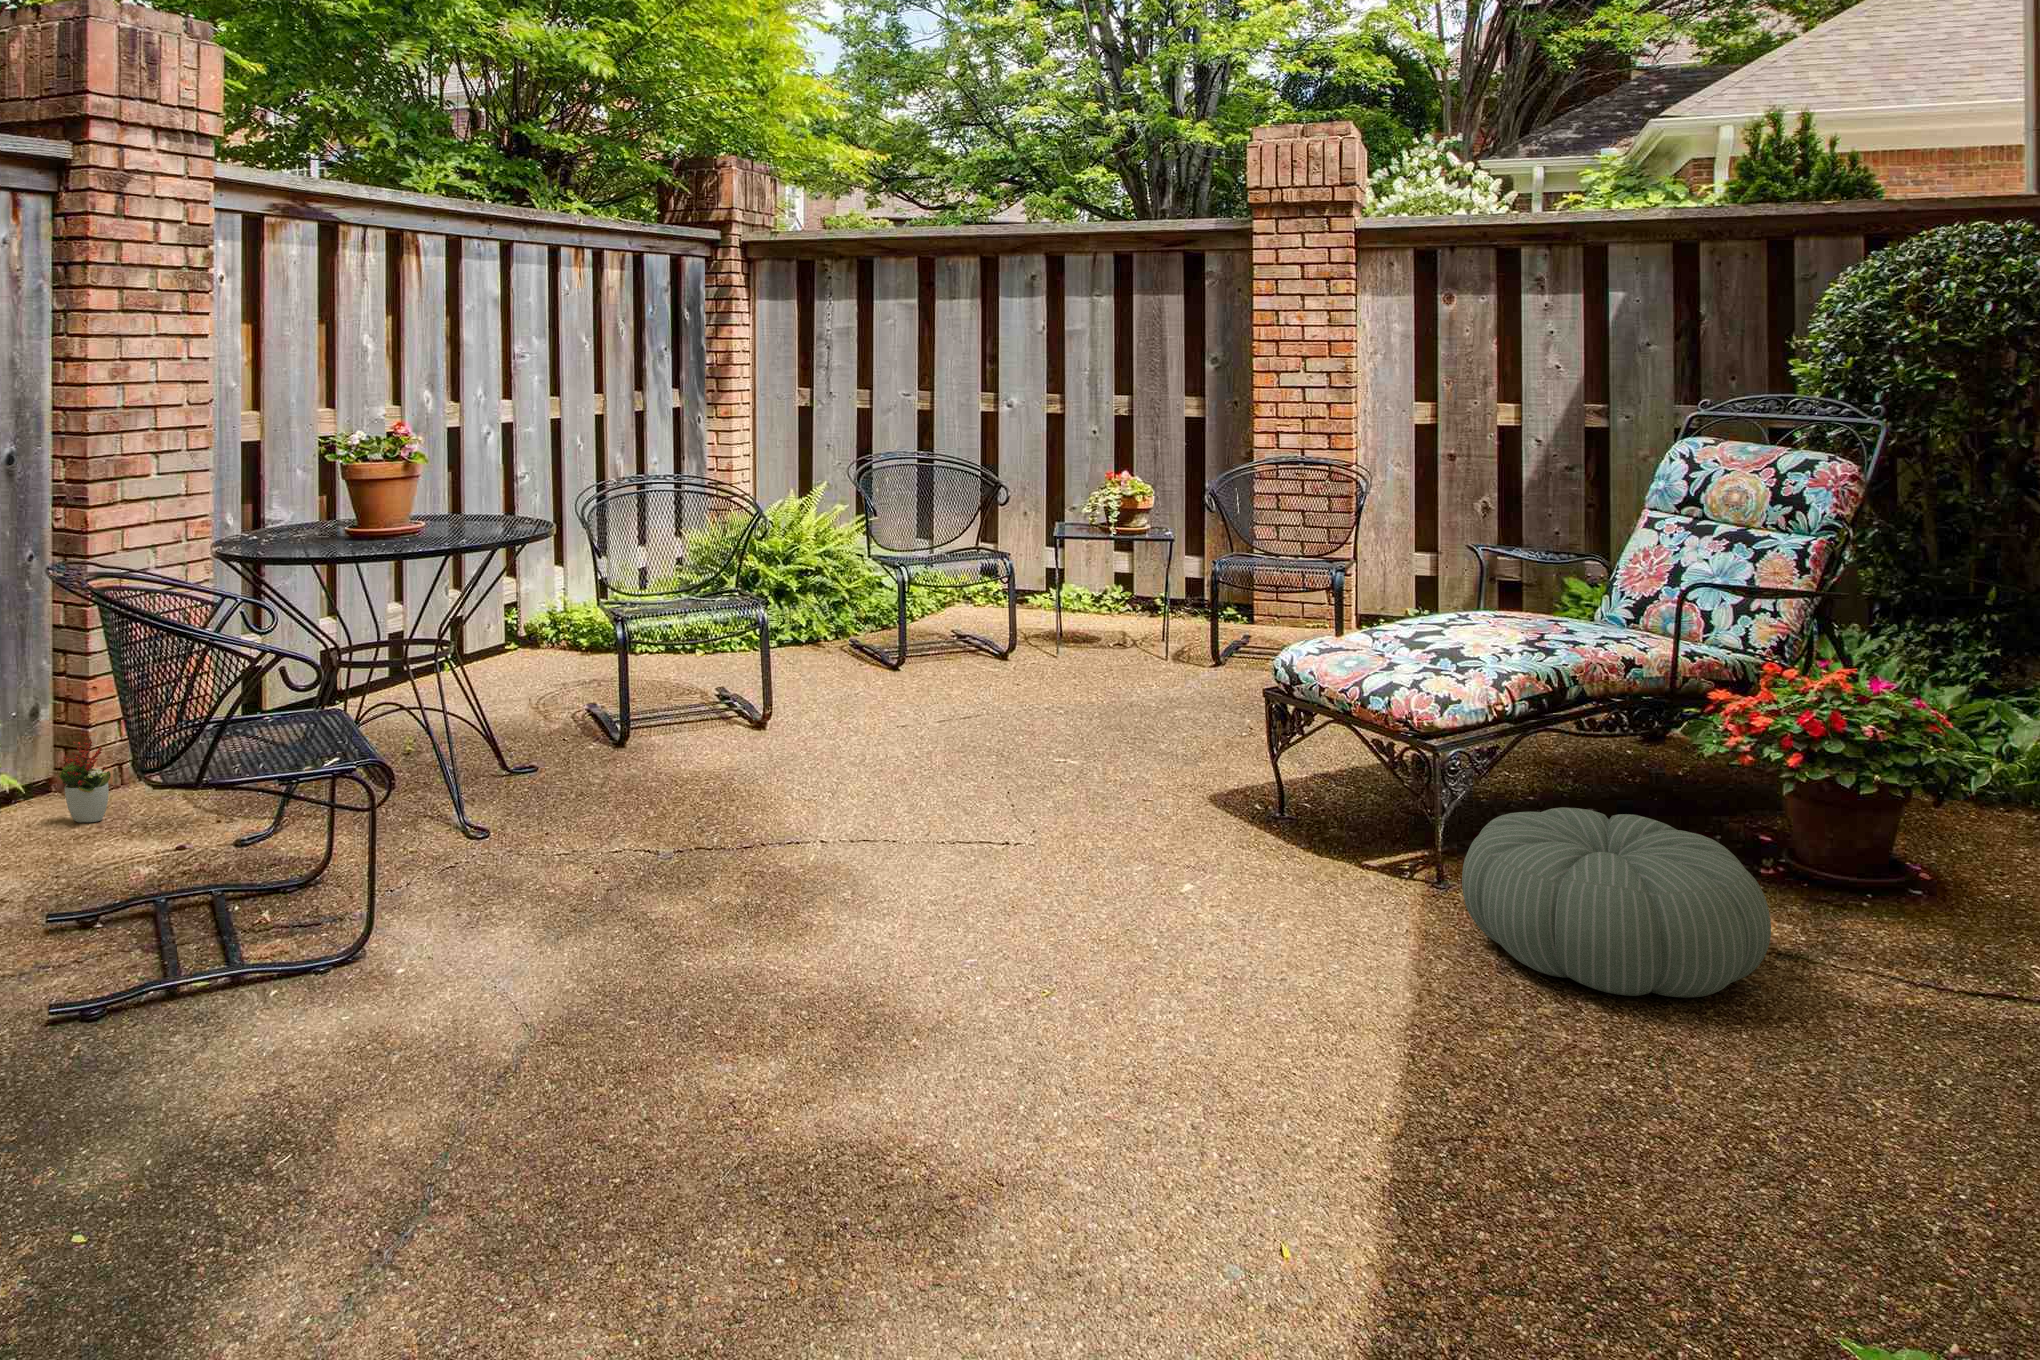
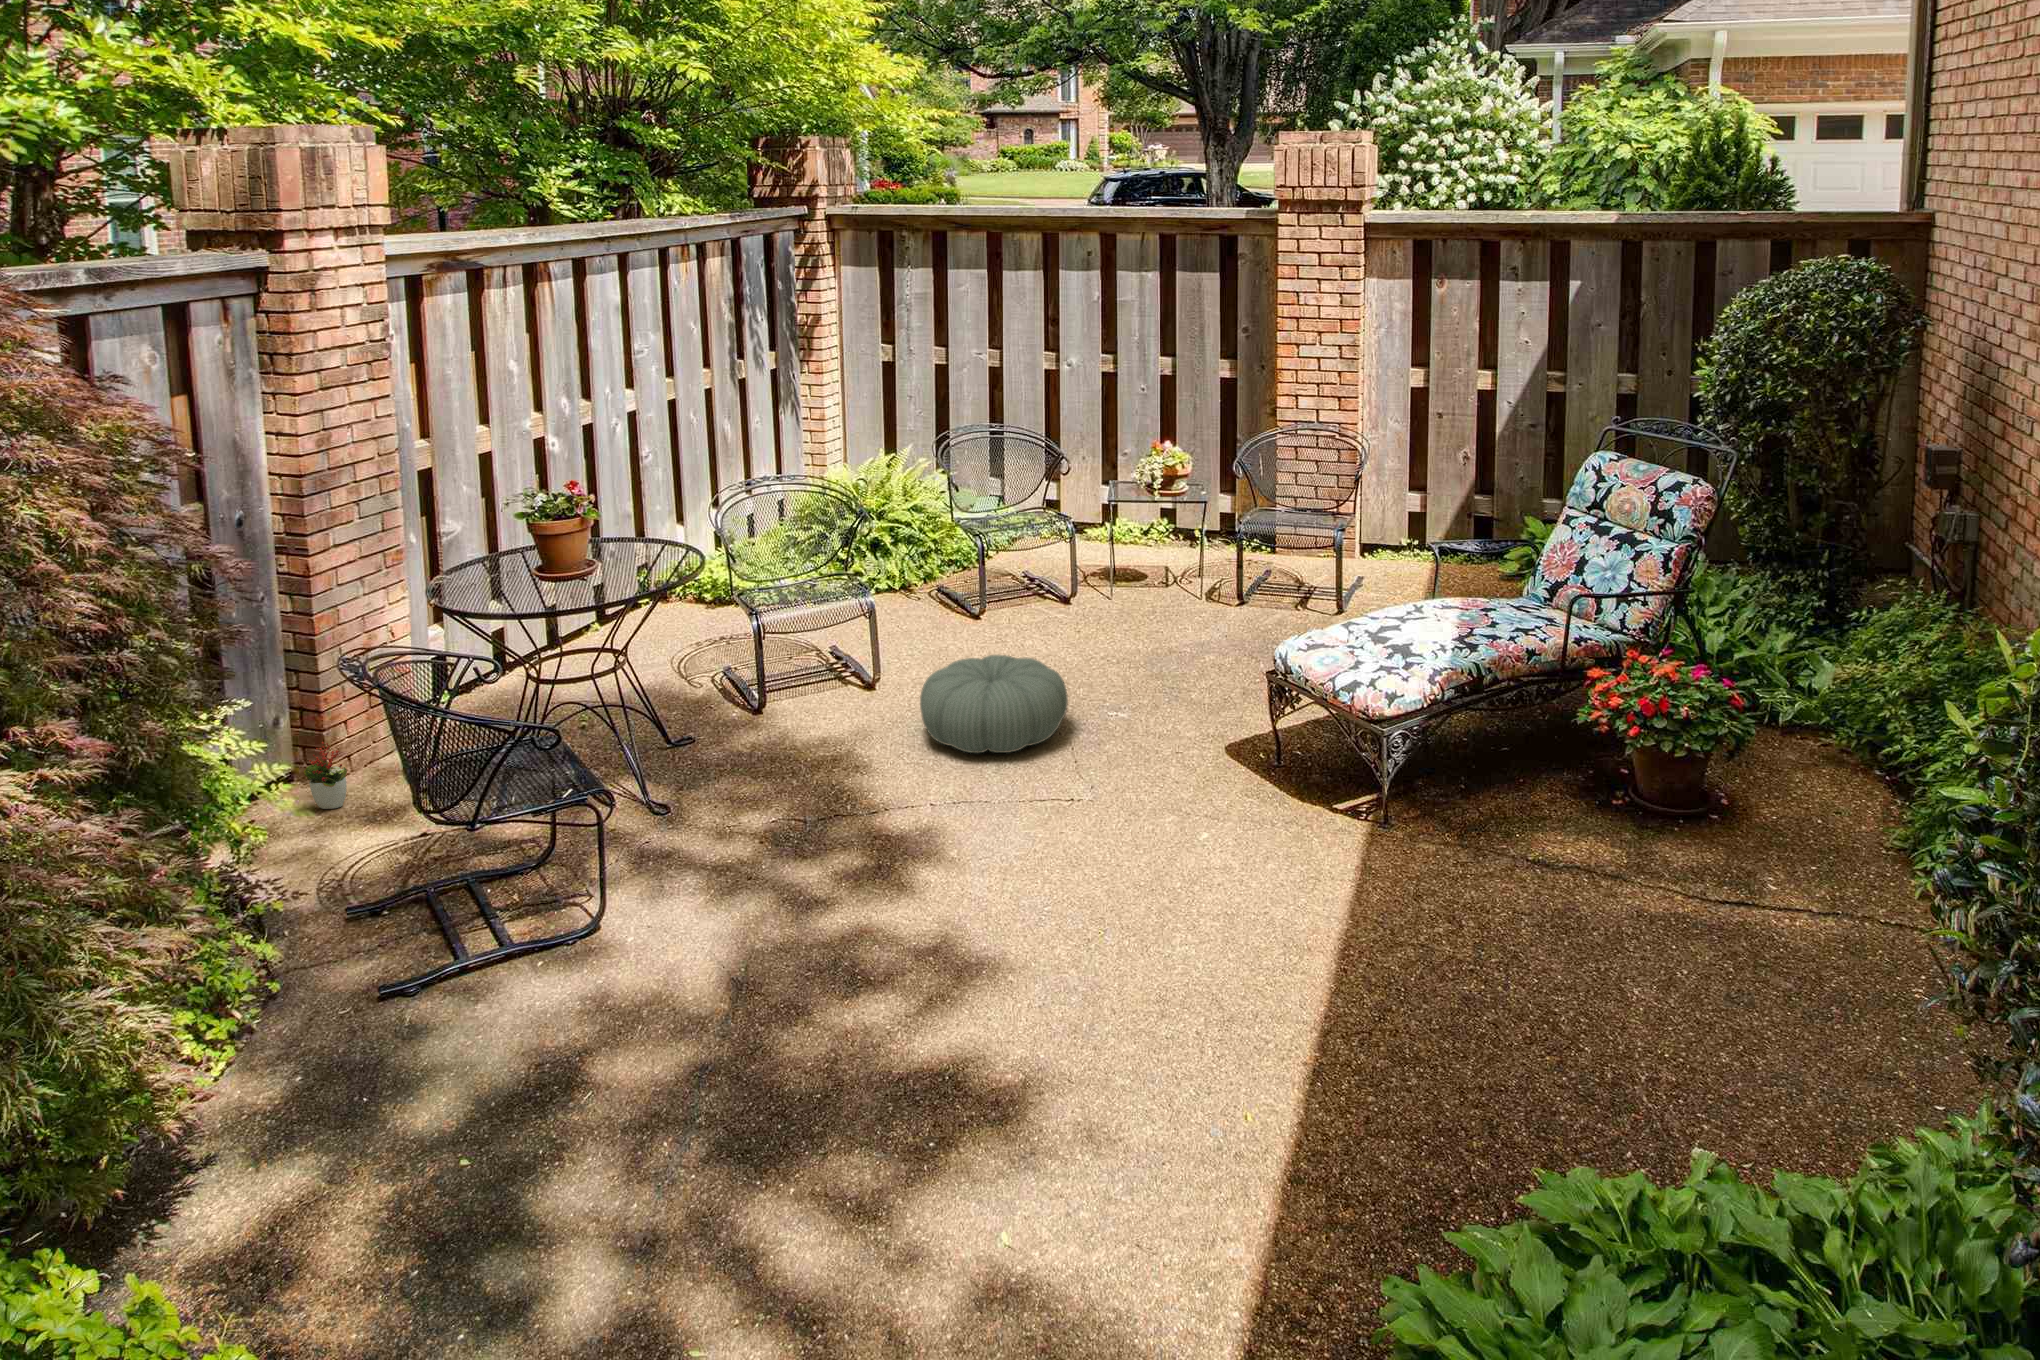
pouf: present [1462,807,1771,998] -> present [920,655,1068,753]

